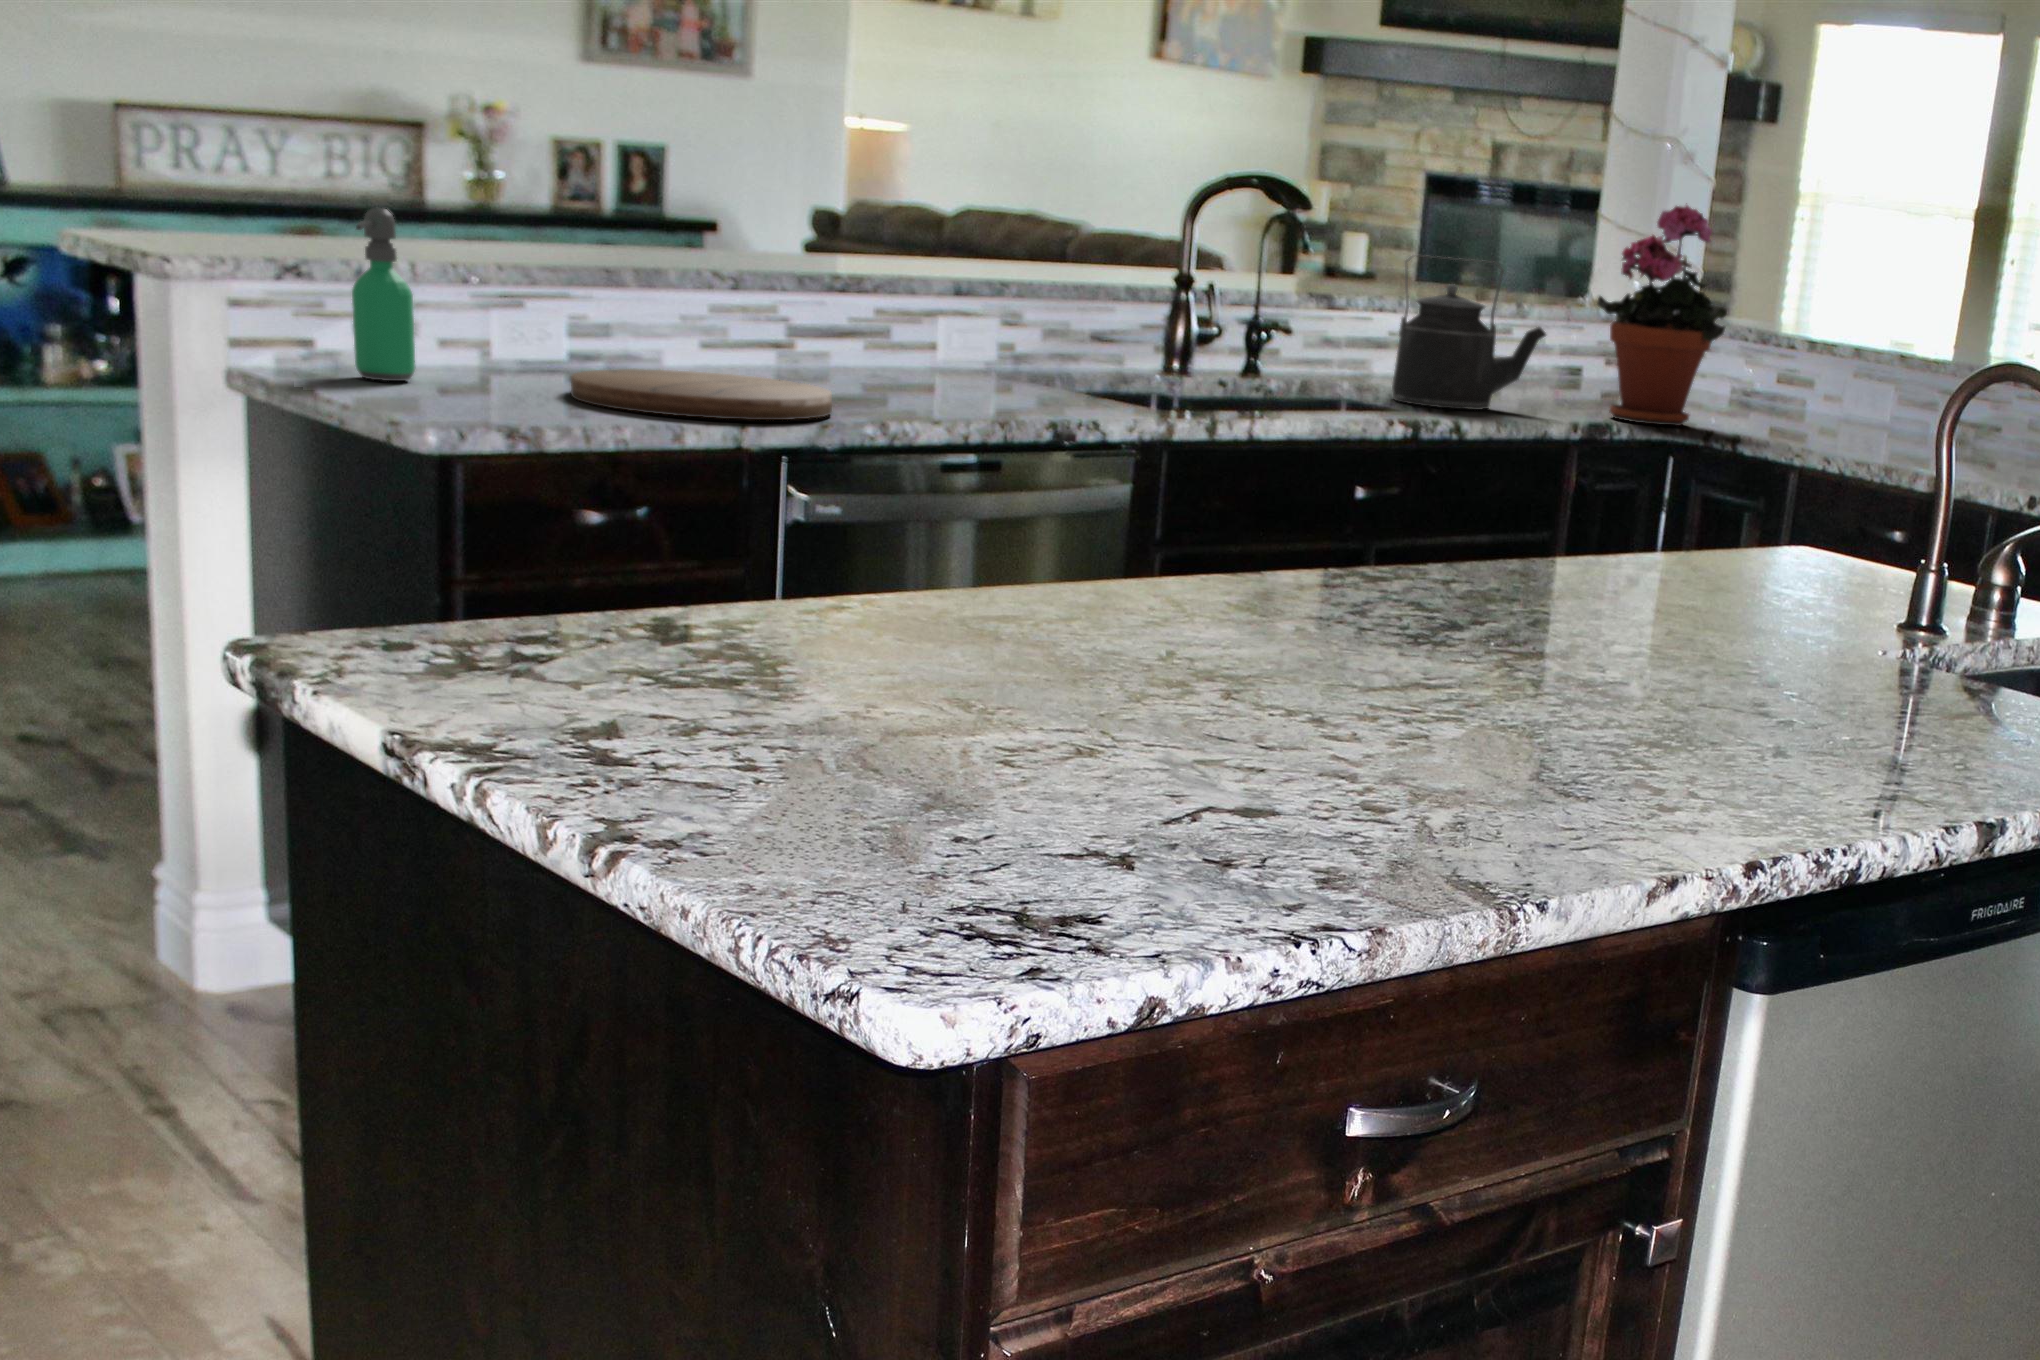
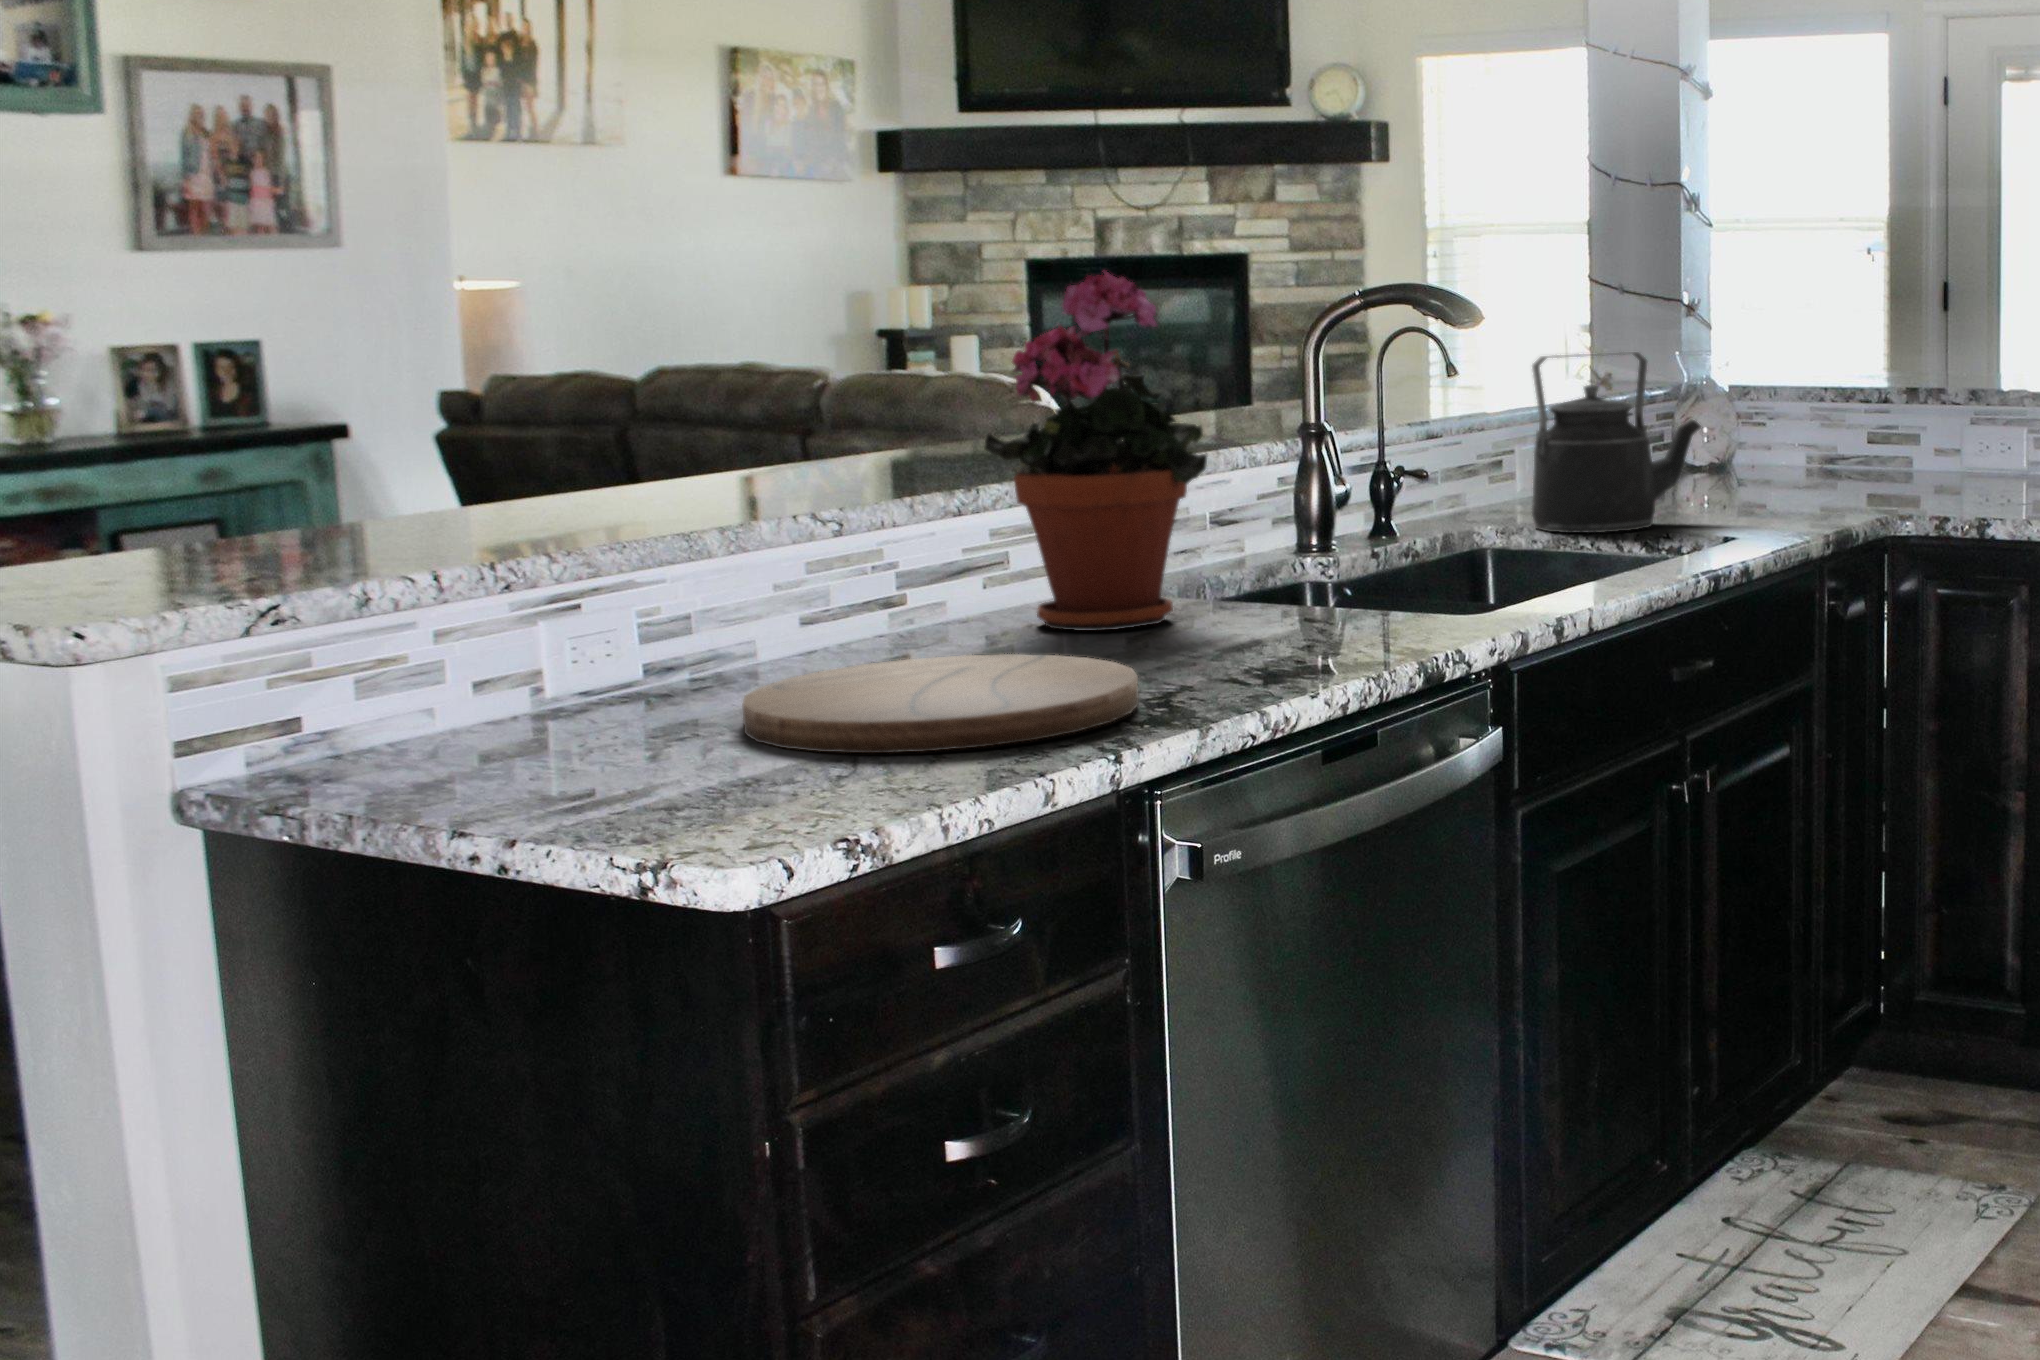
potted plant: present [1597,205,1727,426] -> present [985,271,1208,631]
soap dispenser: present [352,208,415,381] -> none [394,505,504,776]

